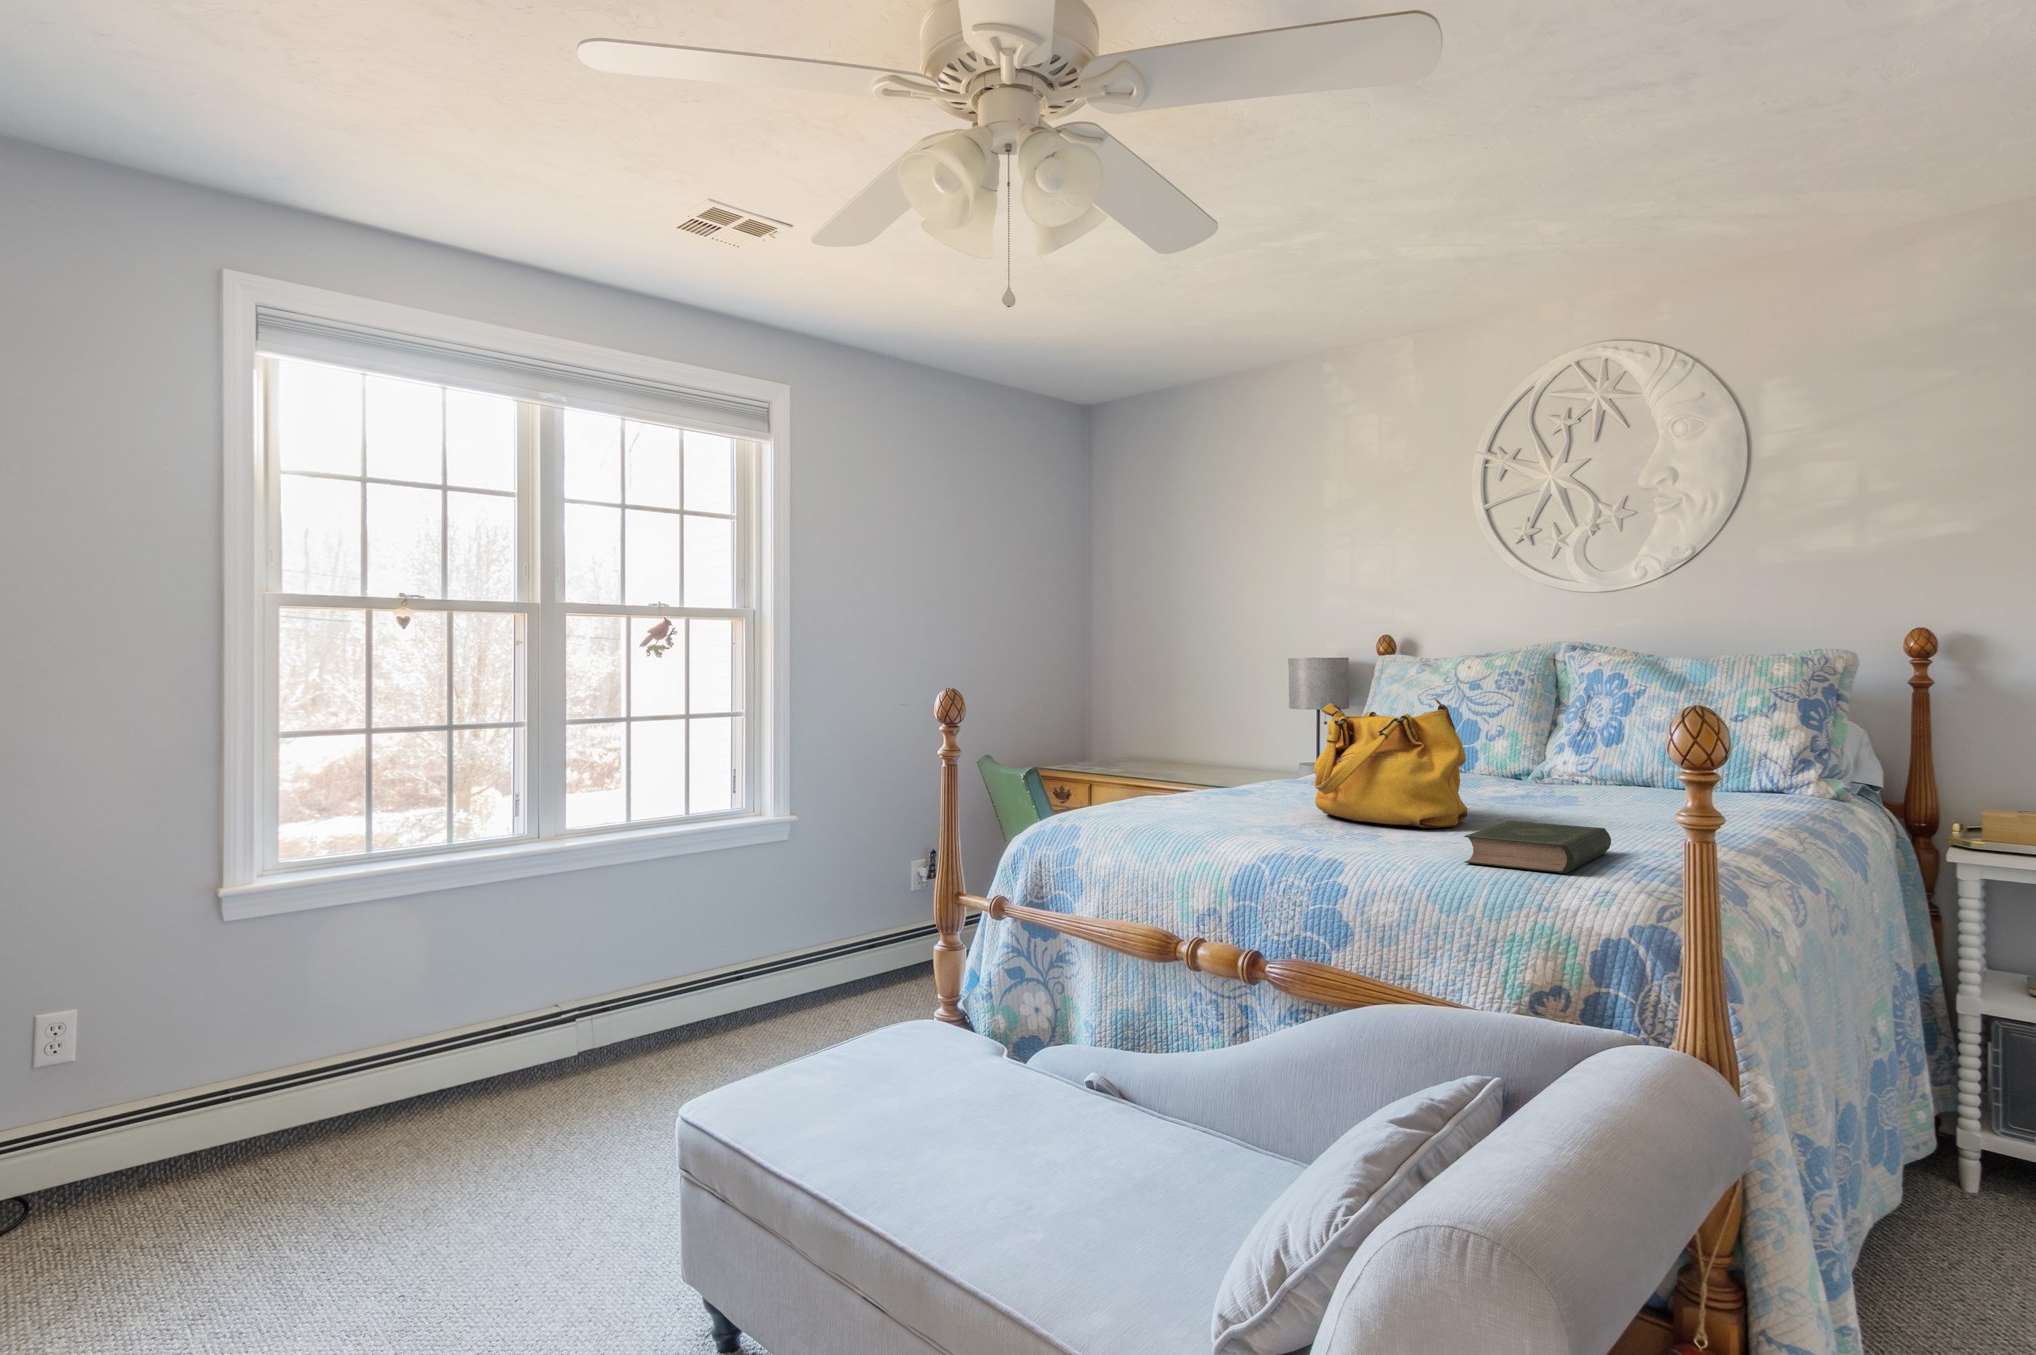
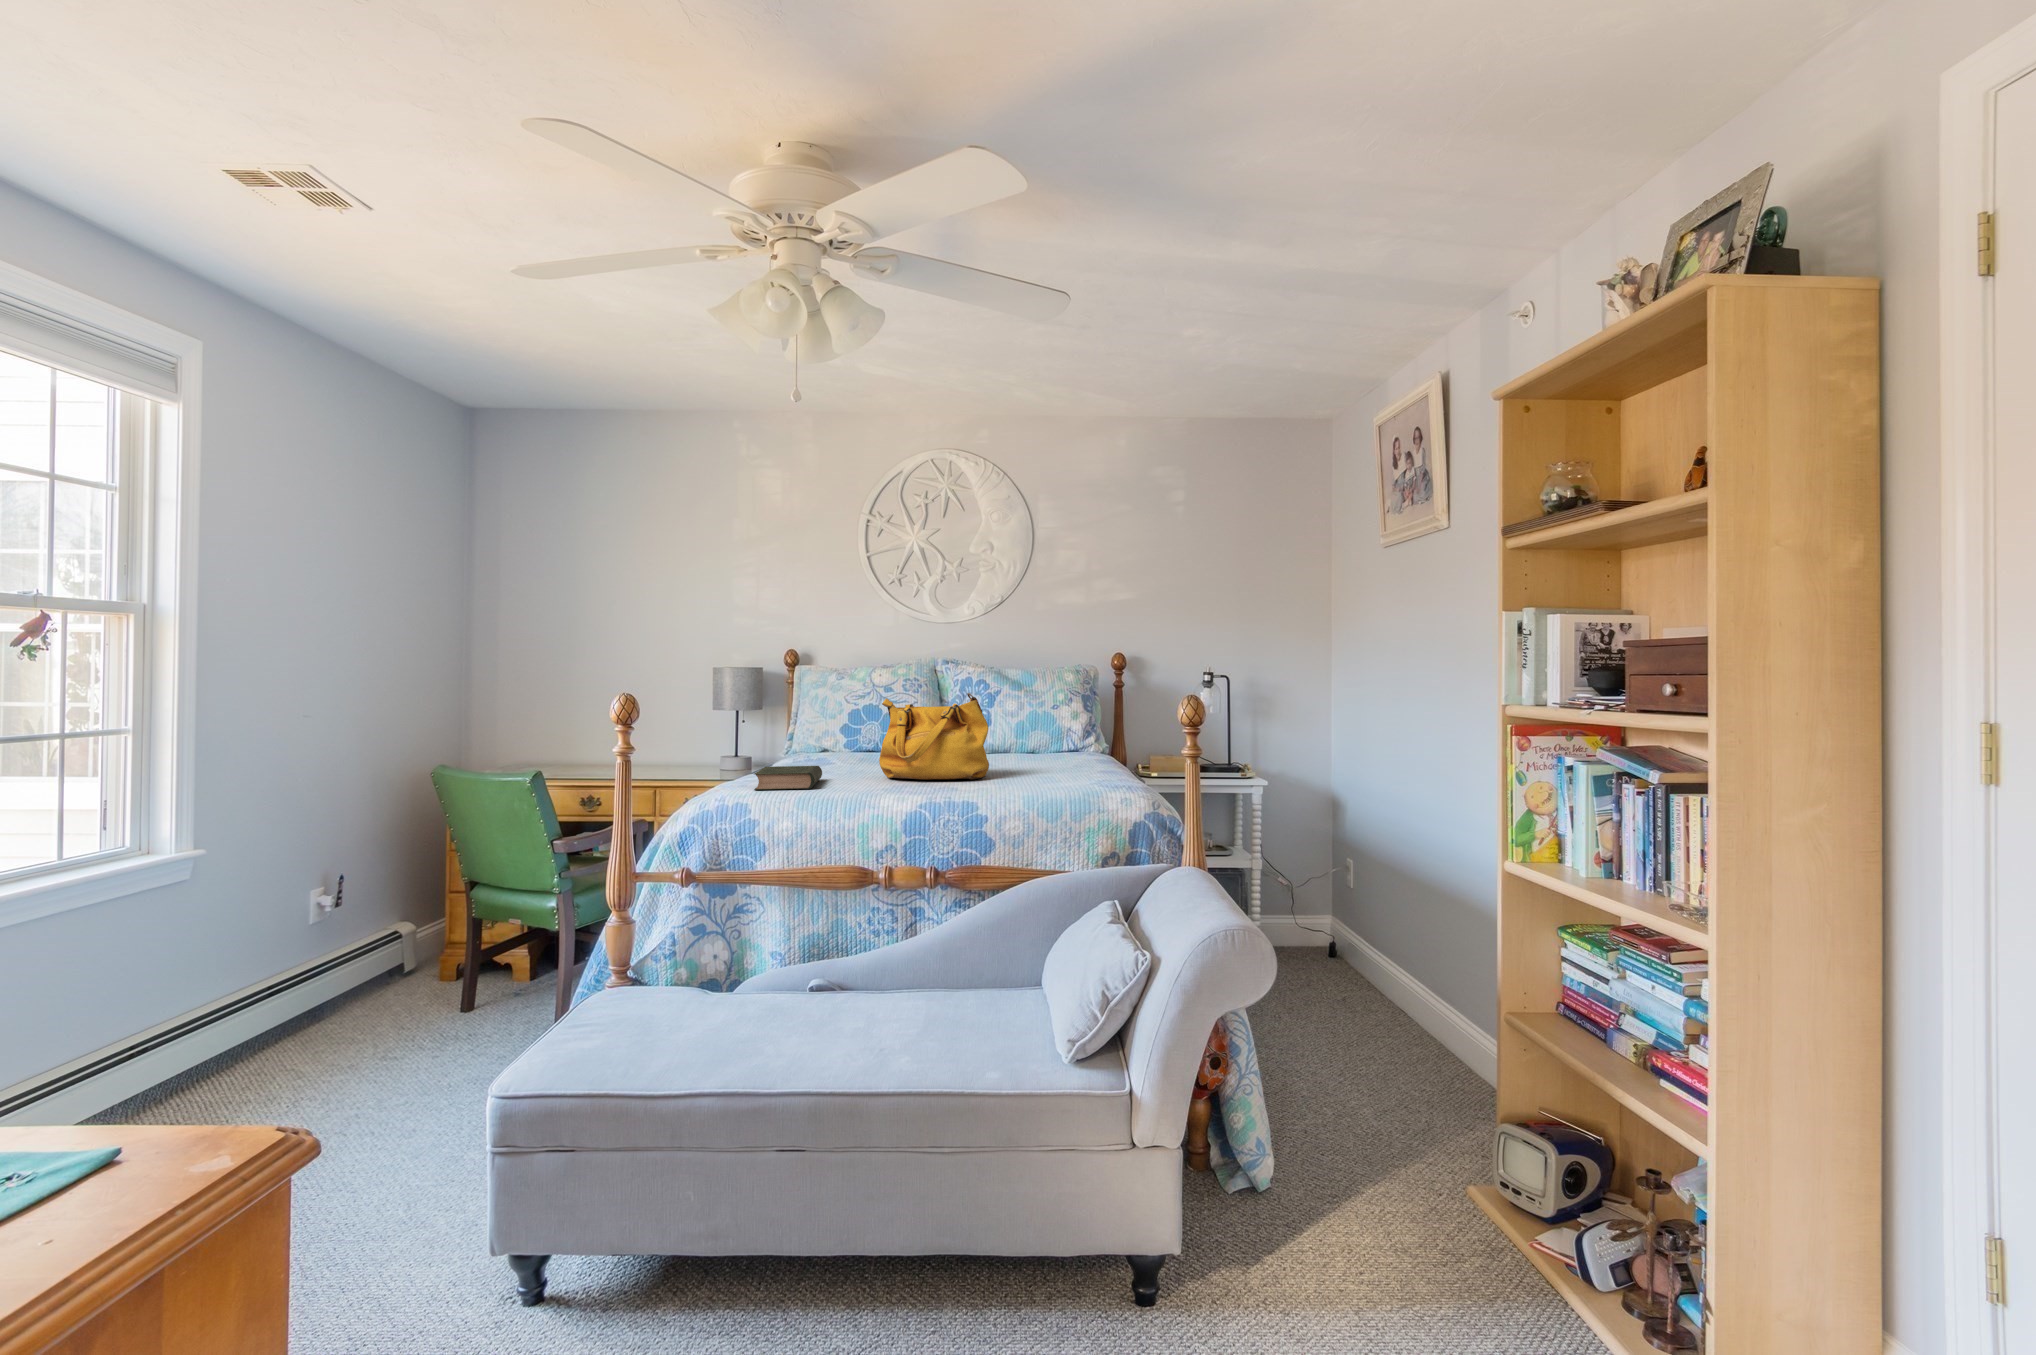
book: present [1464,821,1611,873] -> present [754,766,822,790]

